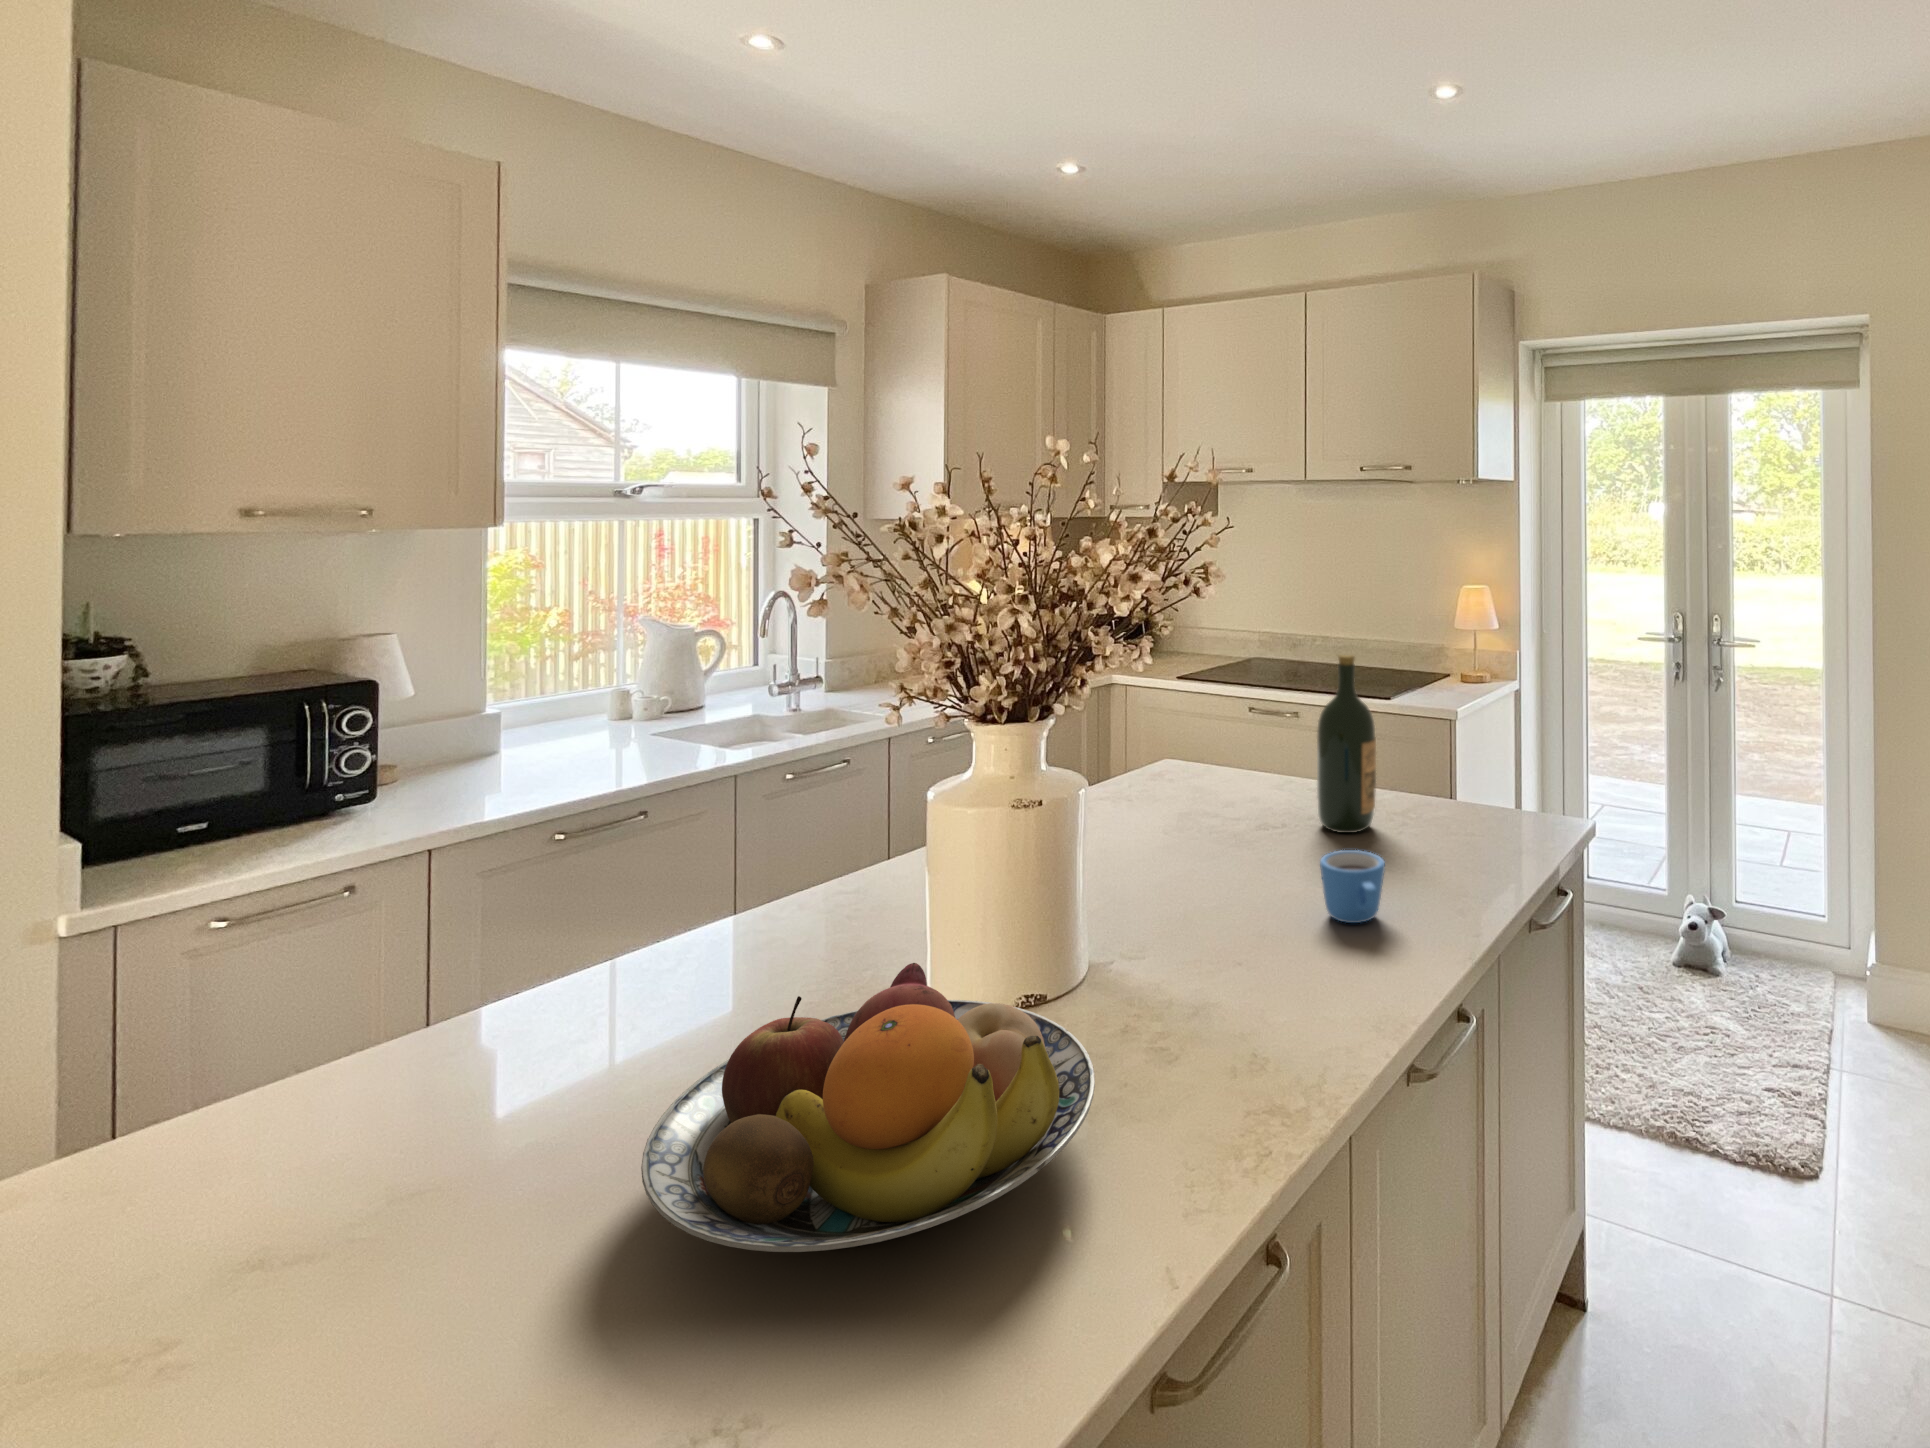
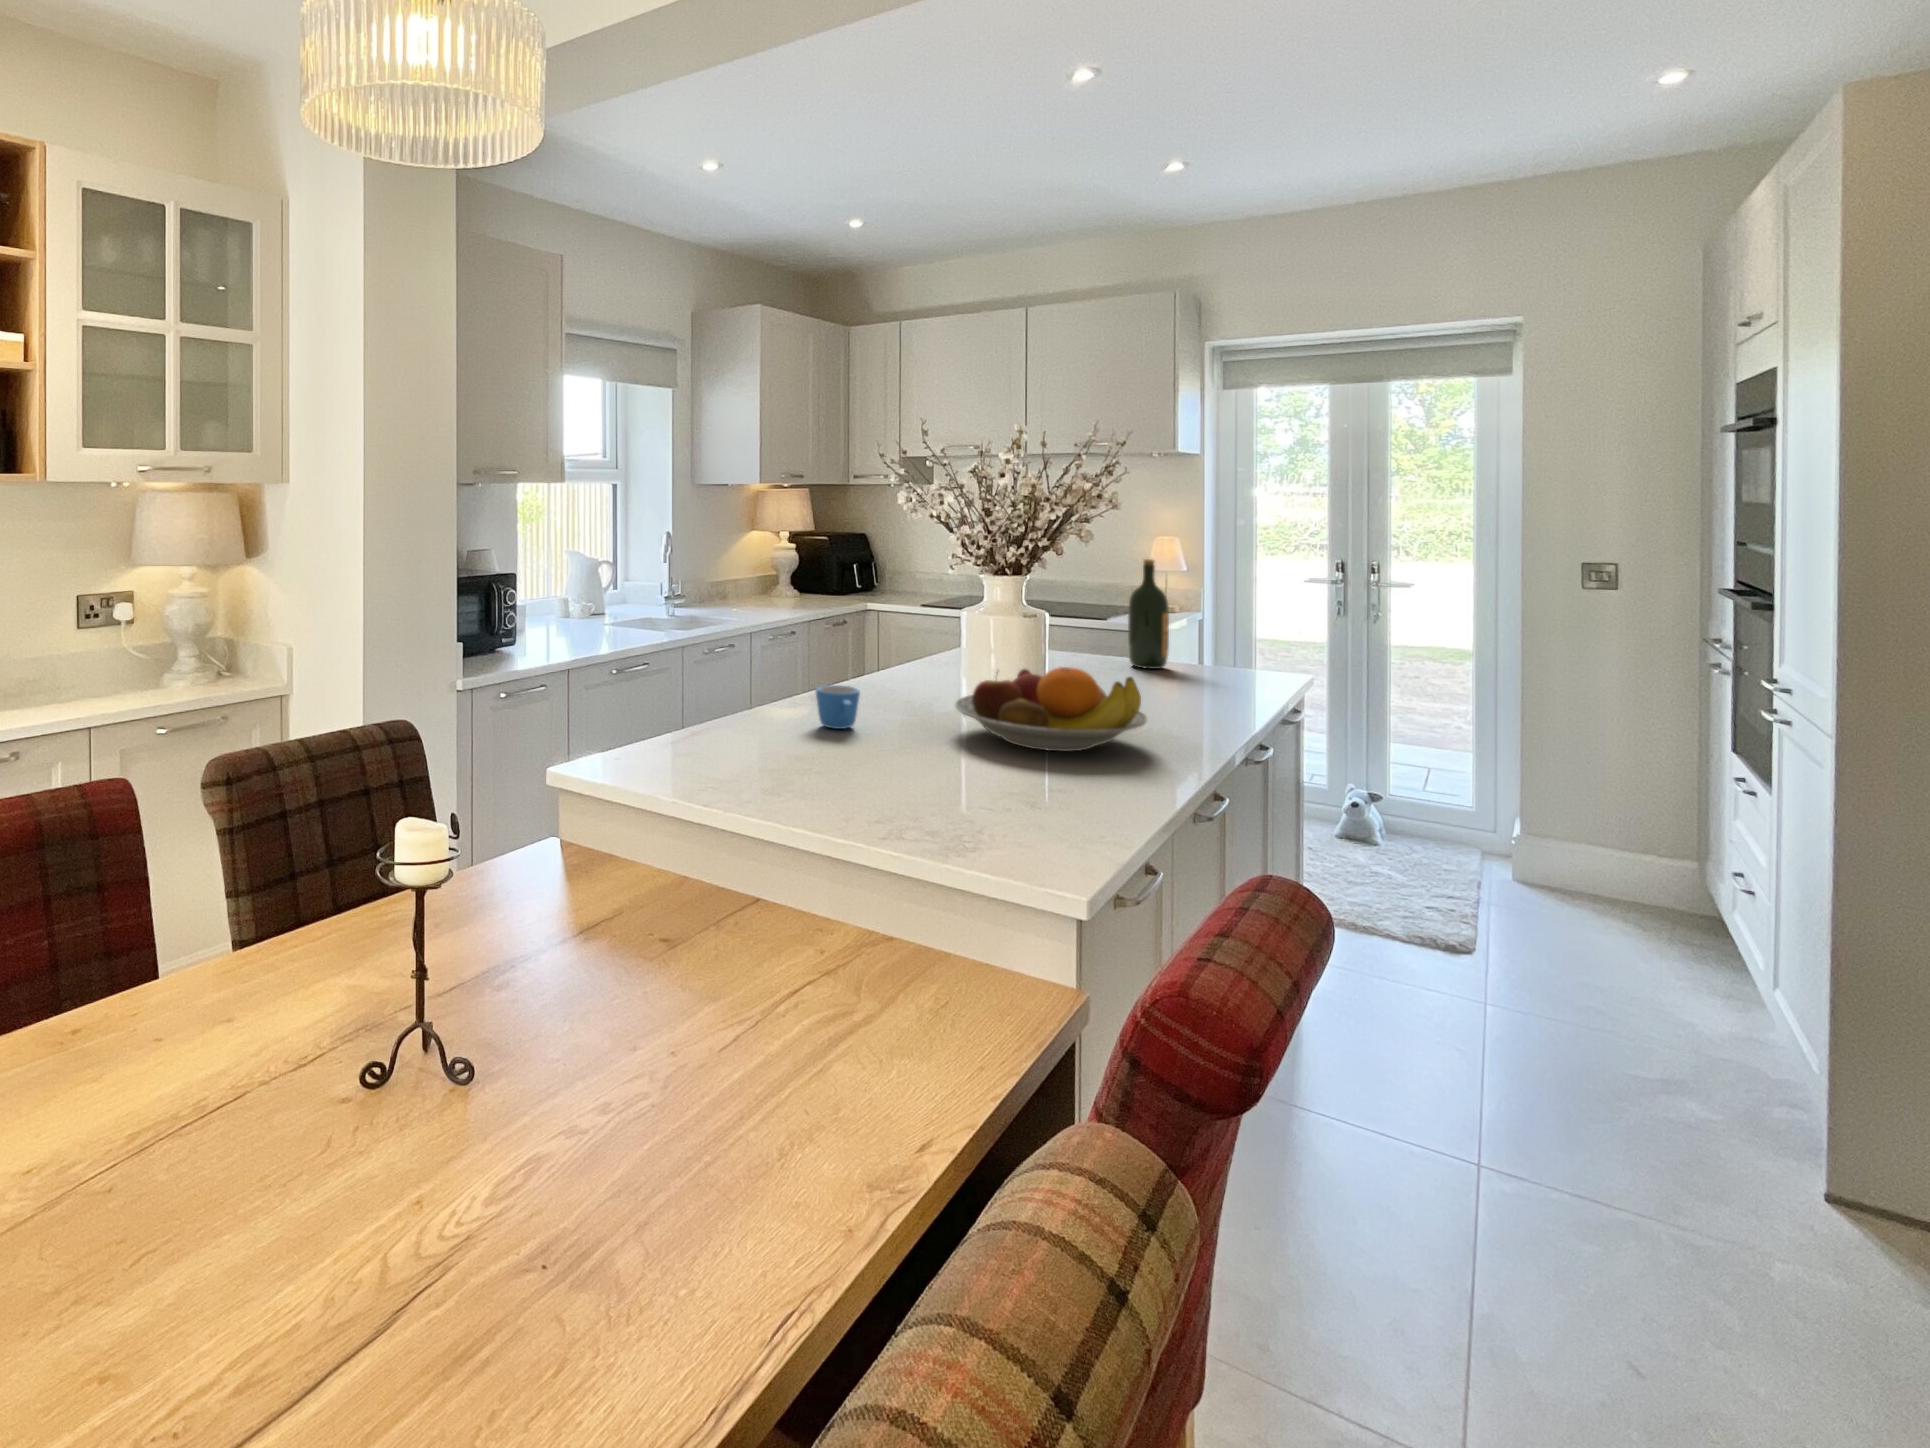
mug: present [1320,850,1385,923] -> present [816,685,860,729]

